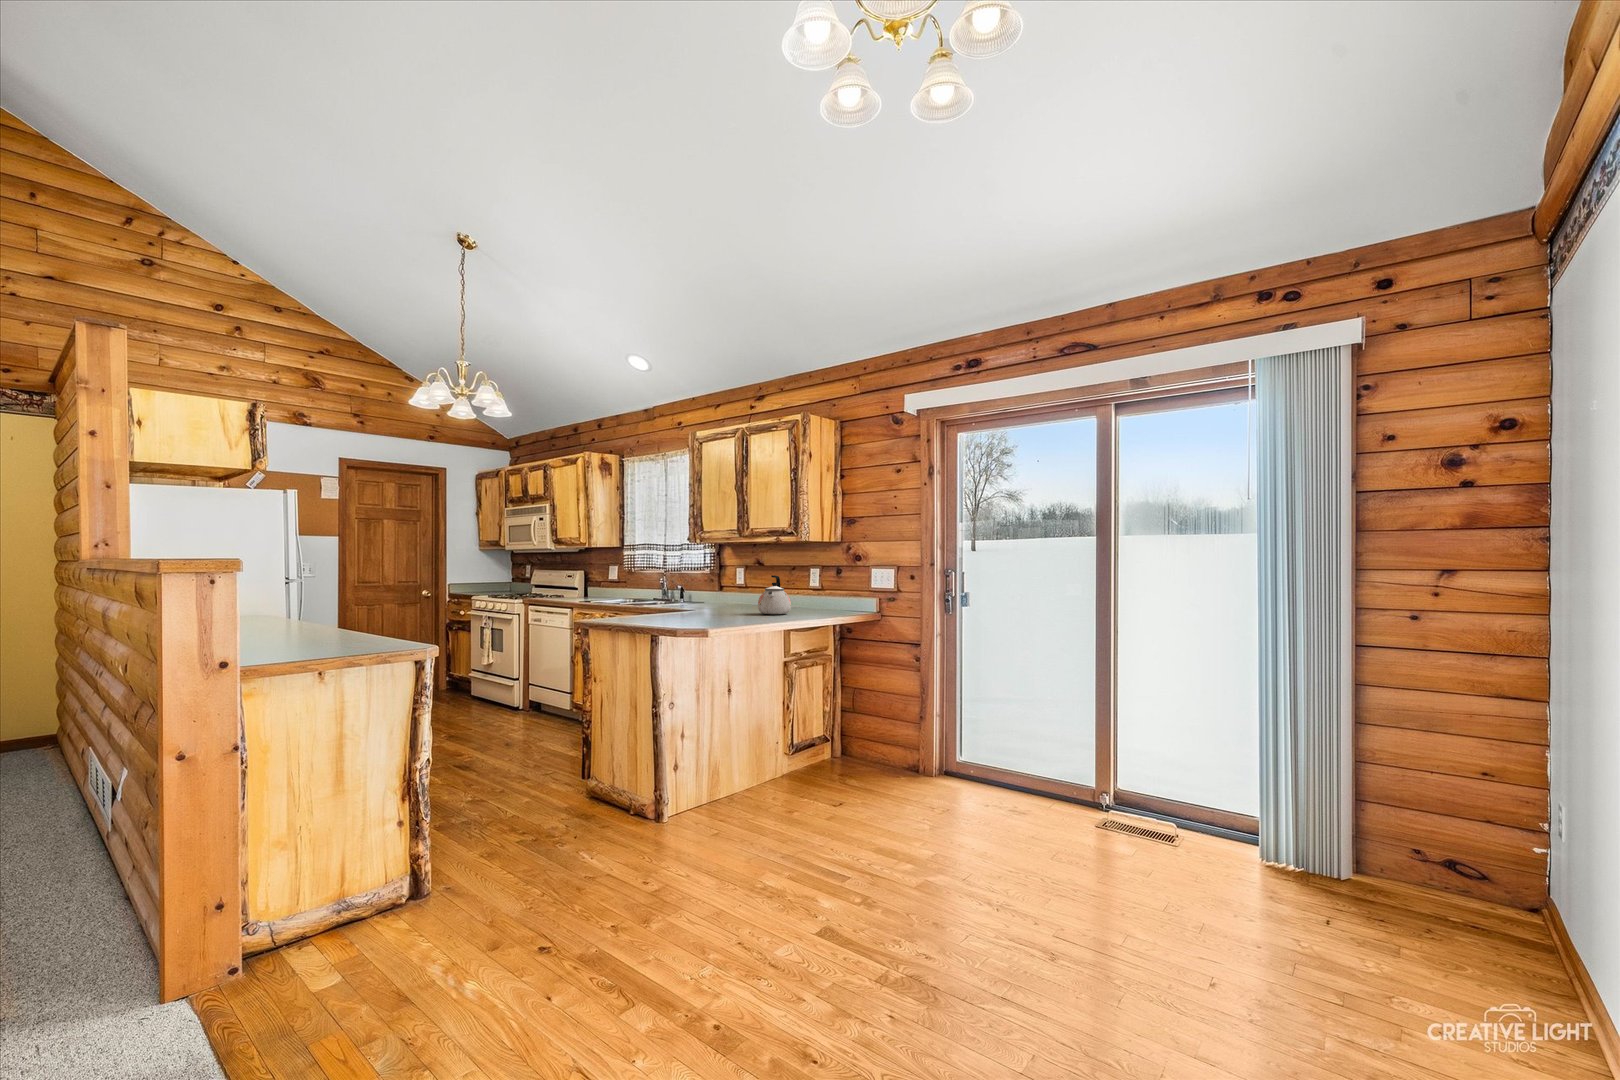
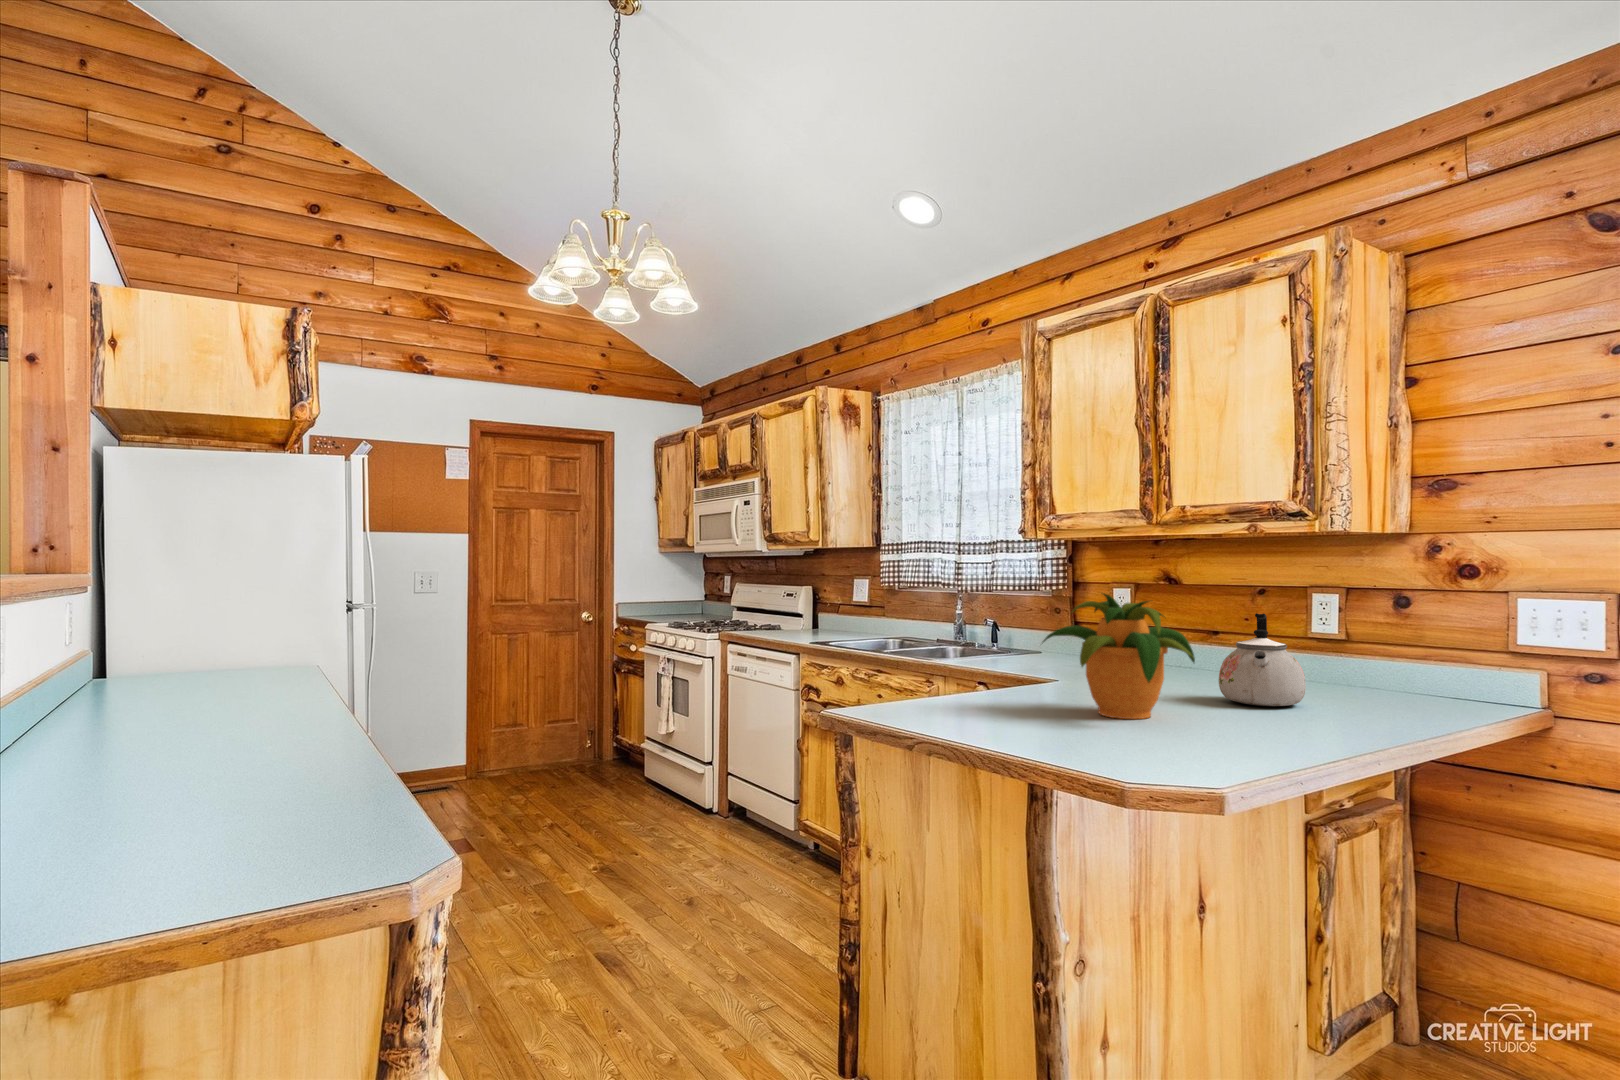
potted plant: none [677,566,742,619] -> present [1043,593,1195,719]

